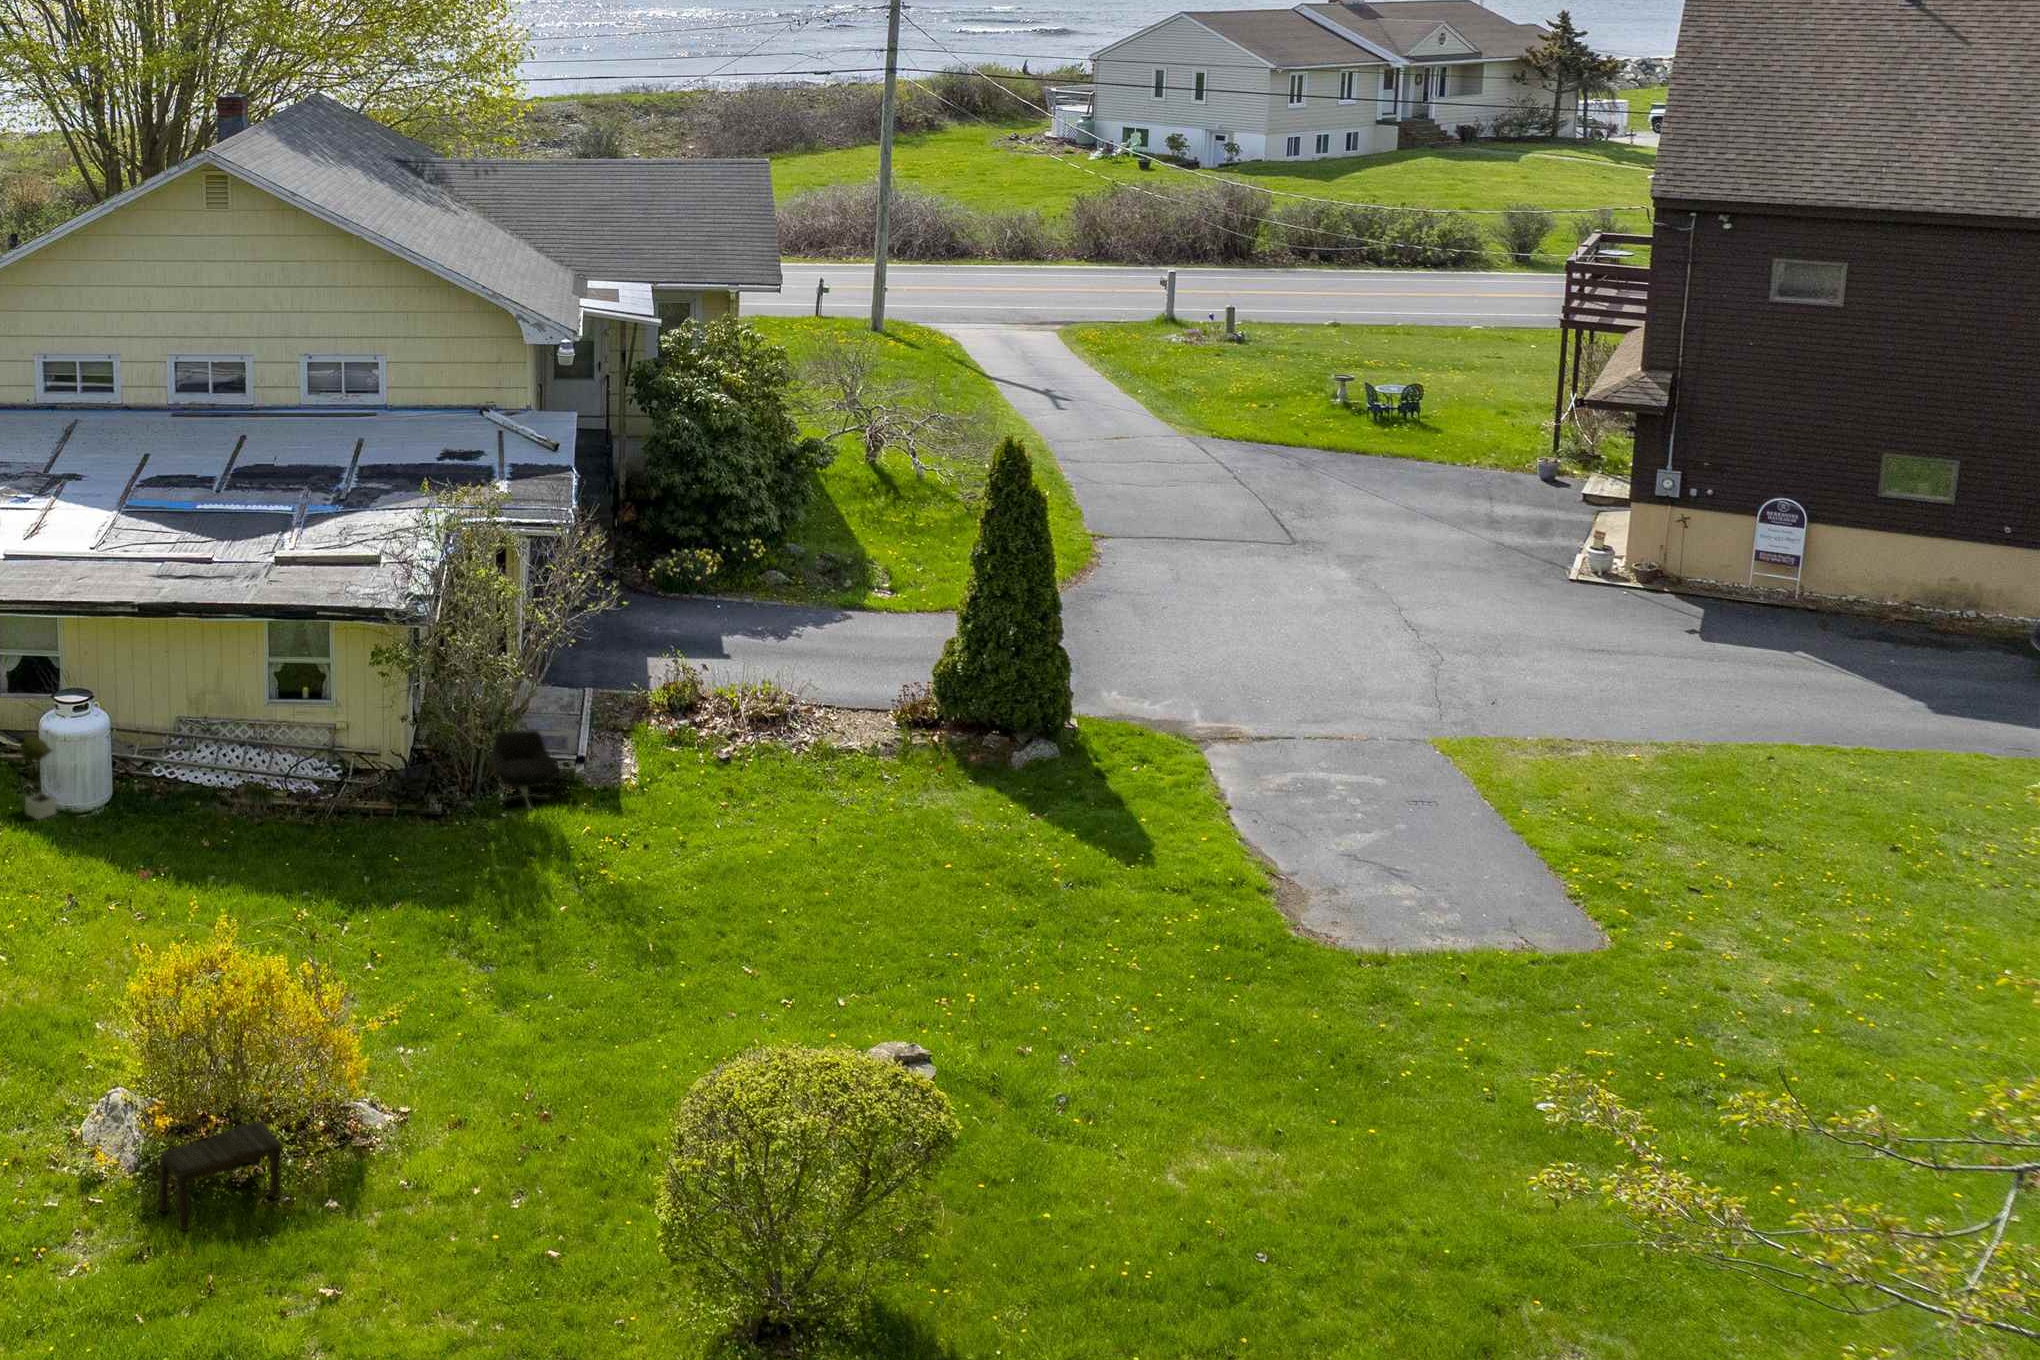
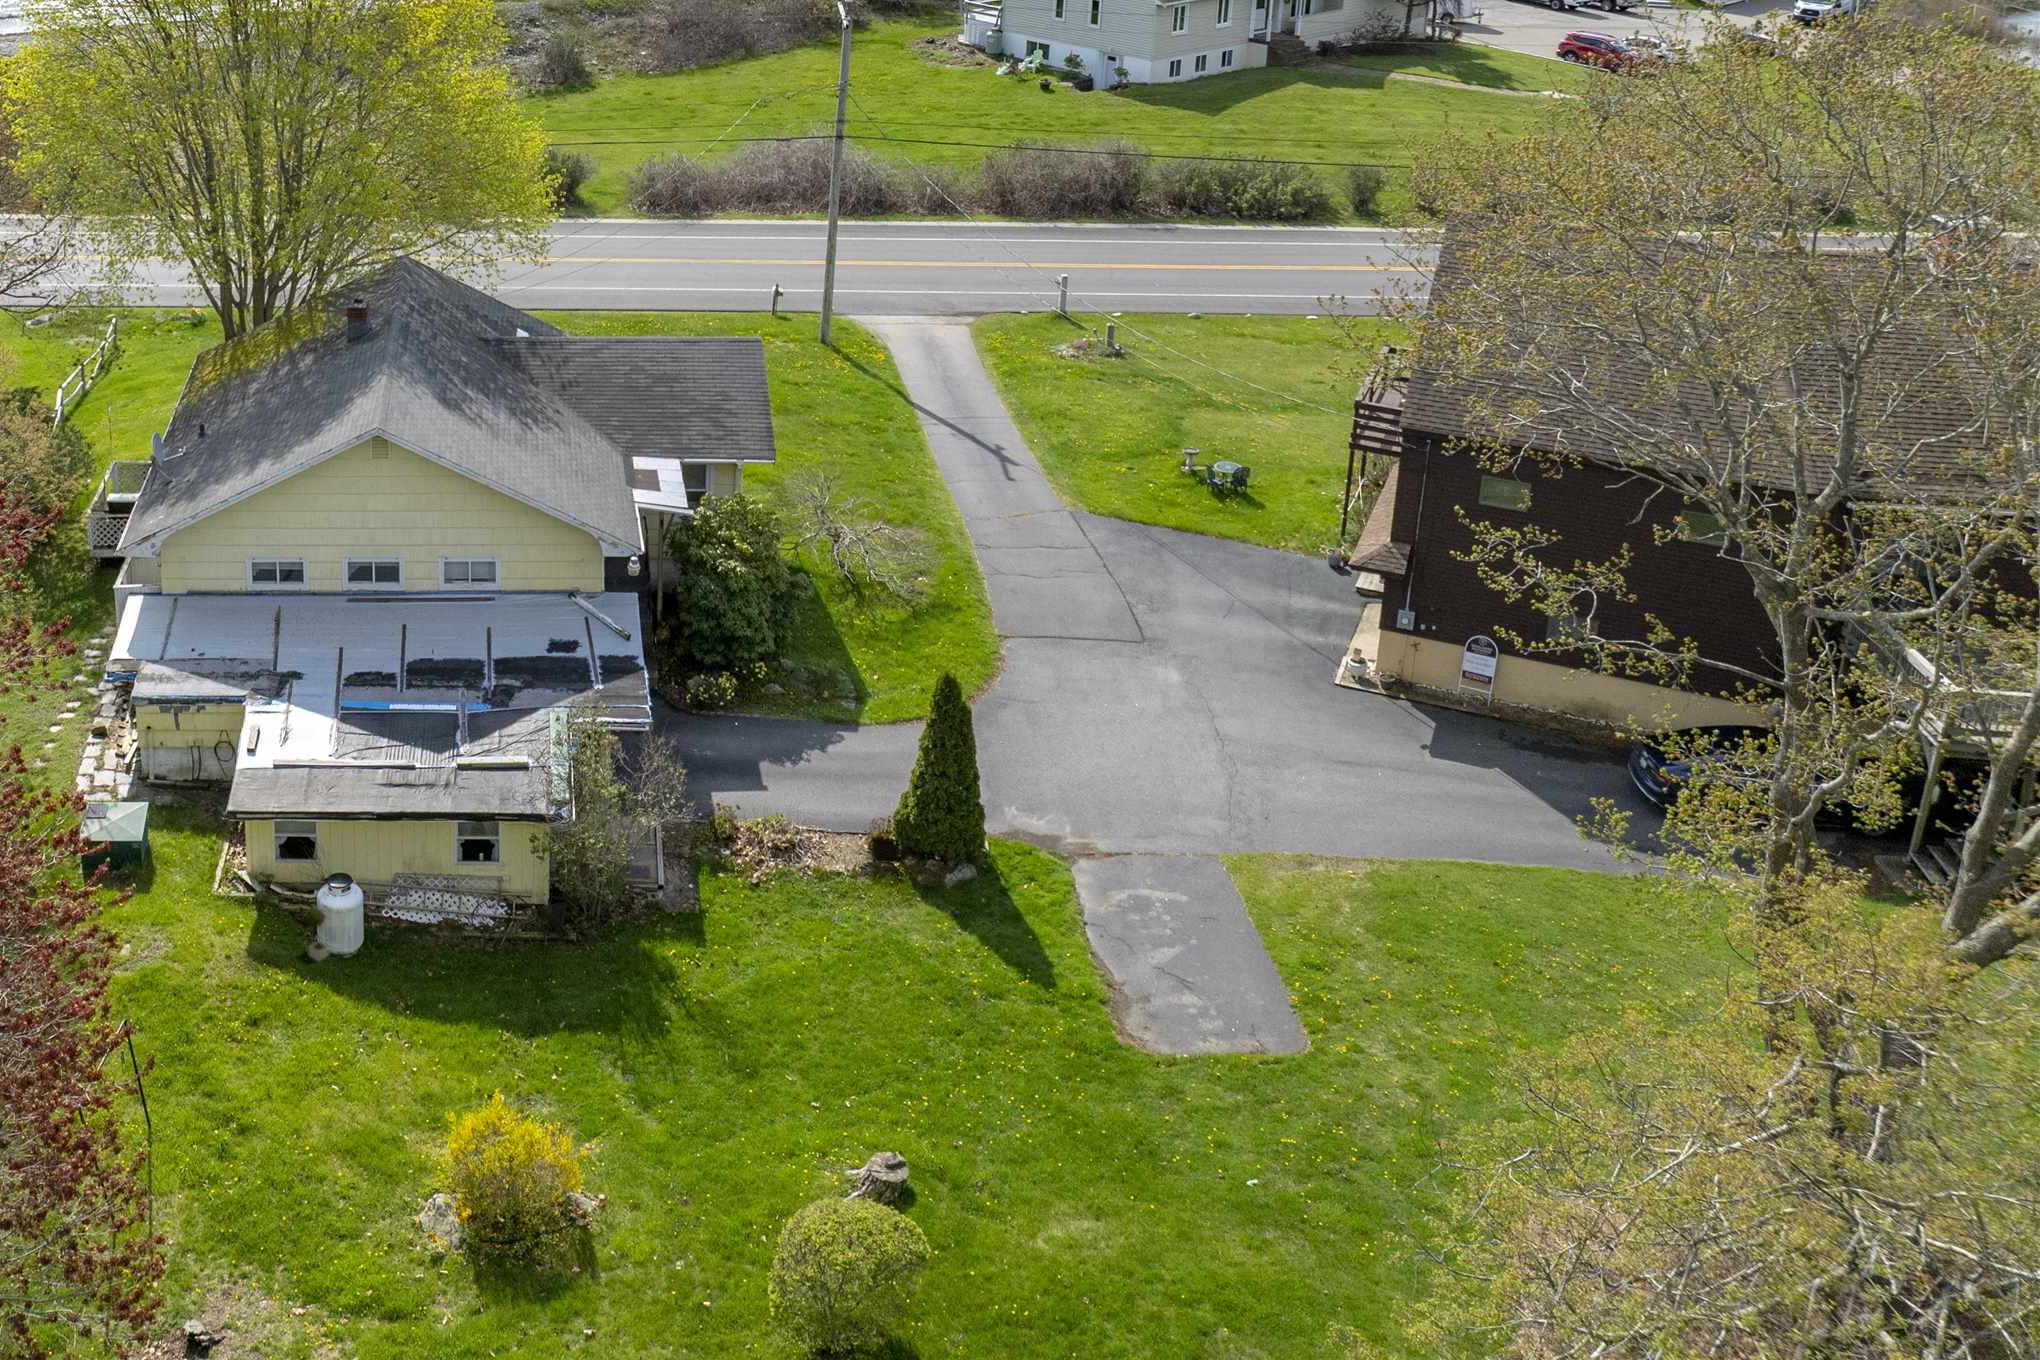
lounge chair: present [491,730,560,808] -> present [872,837,912,868]
bench: present [159,1120,282,1231] -> none [480,1224,548,1295]

